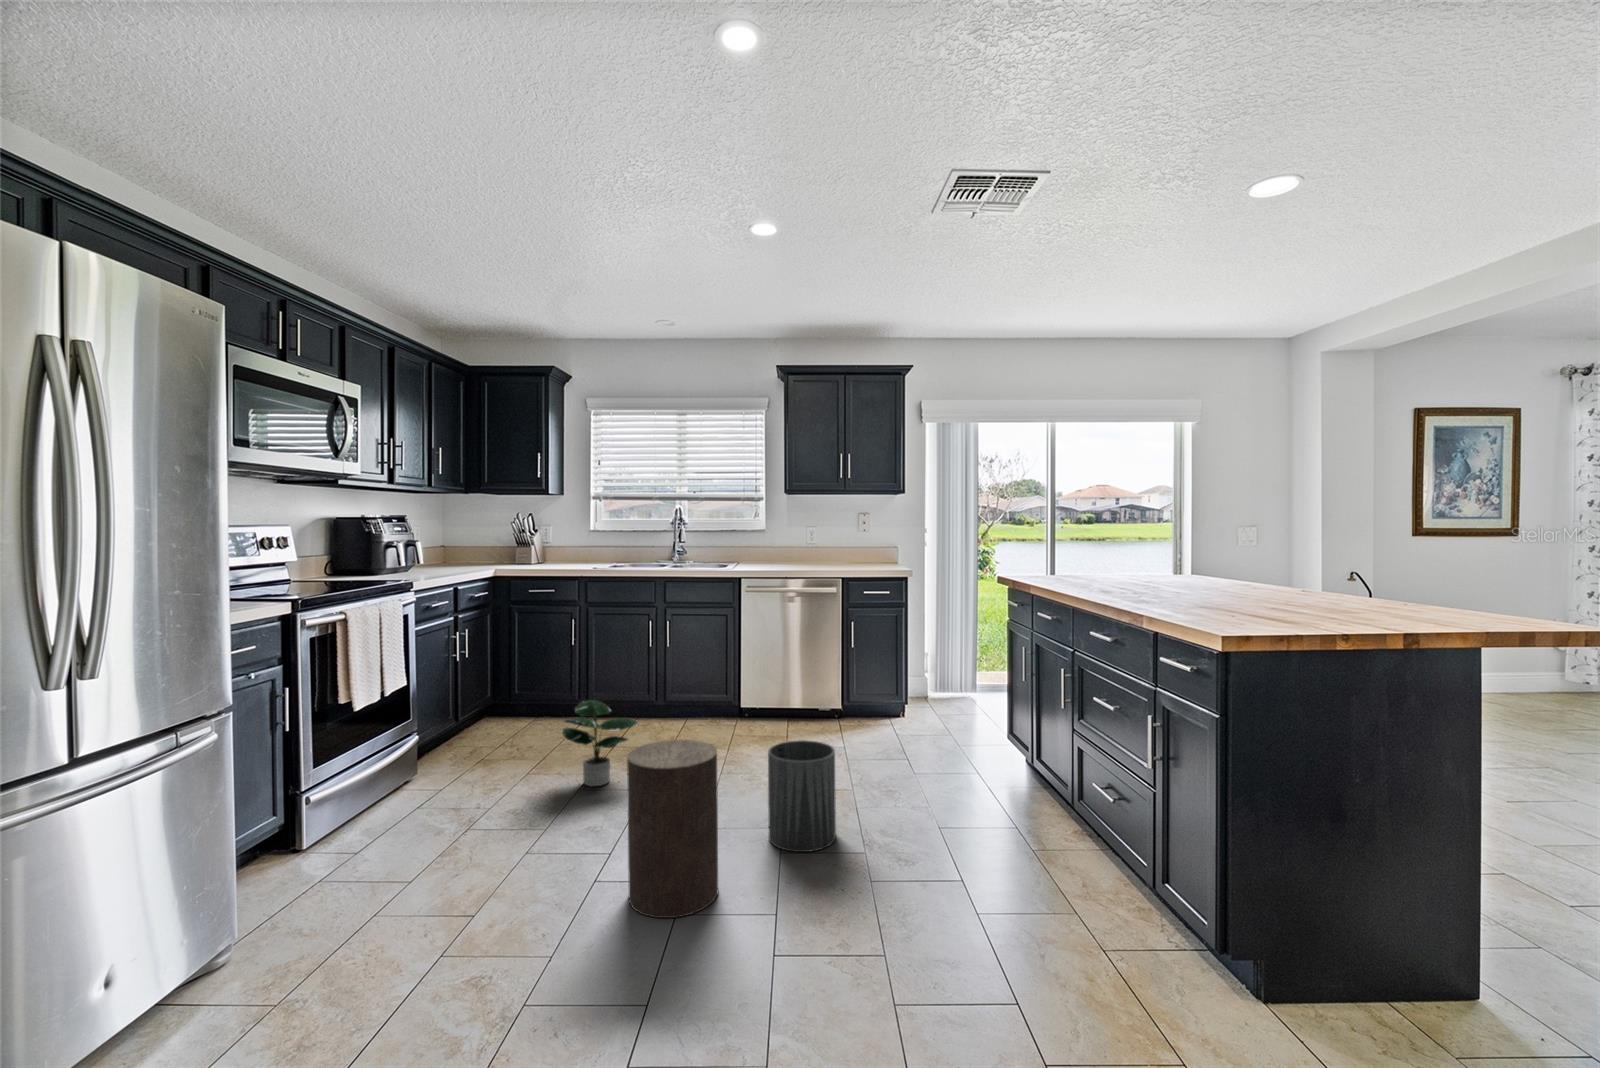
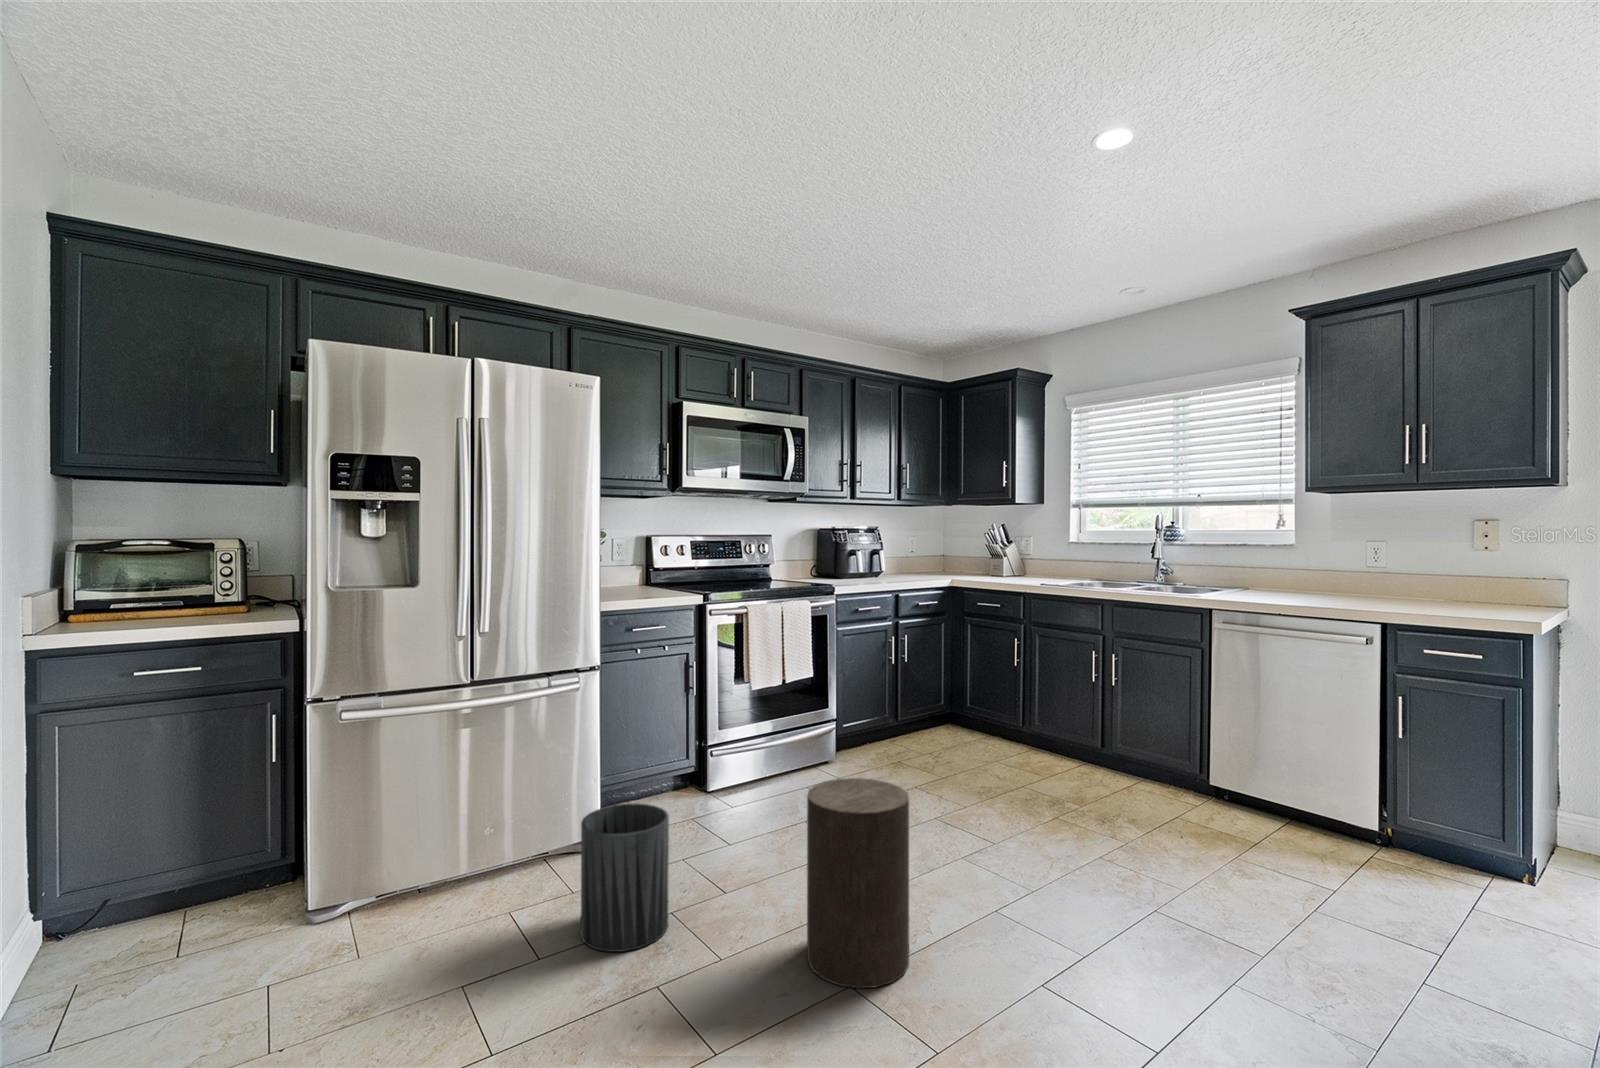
potted plant: present [562,700,638,786] -> none [910,728,993,824]
trash can: present [768,740,836,852] -> present [581,804,669,952]

